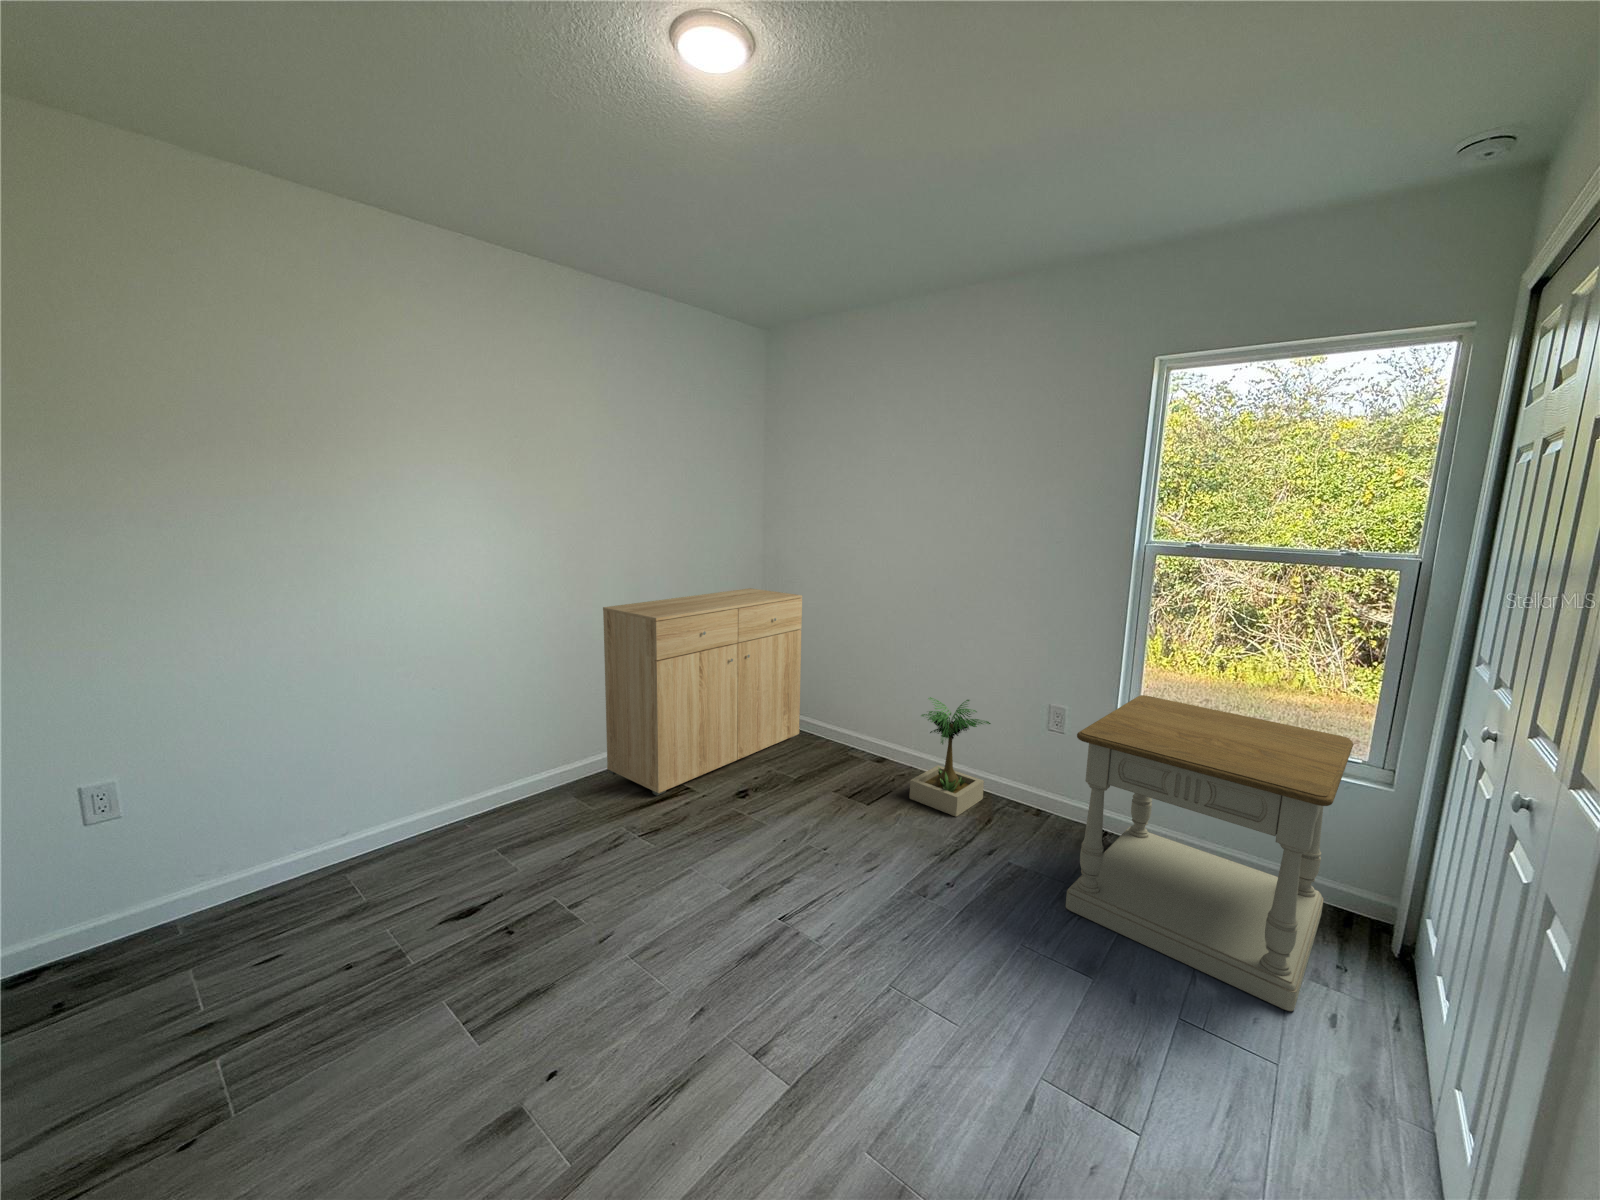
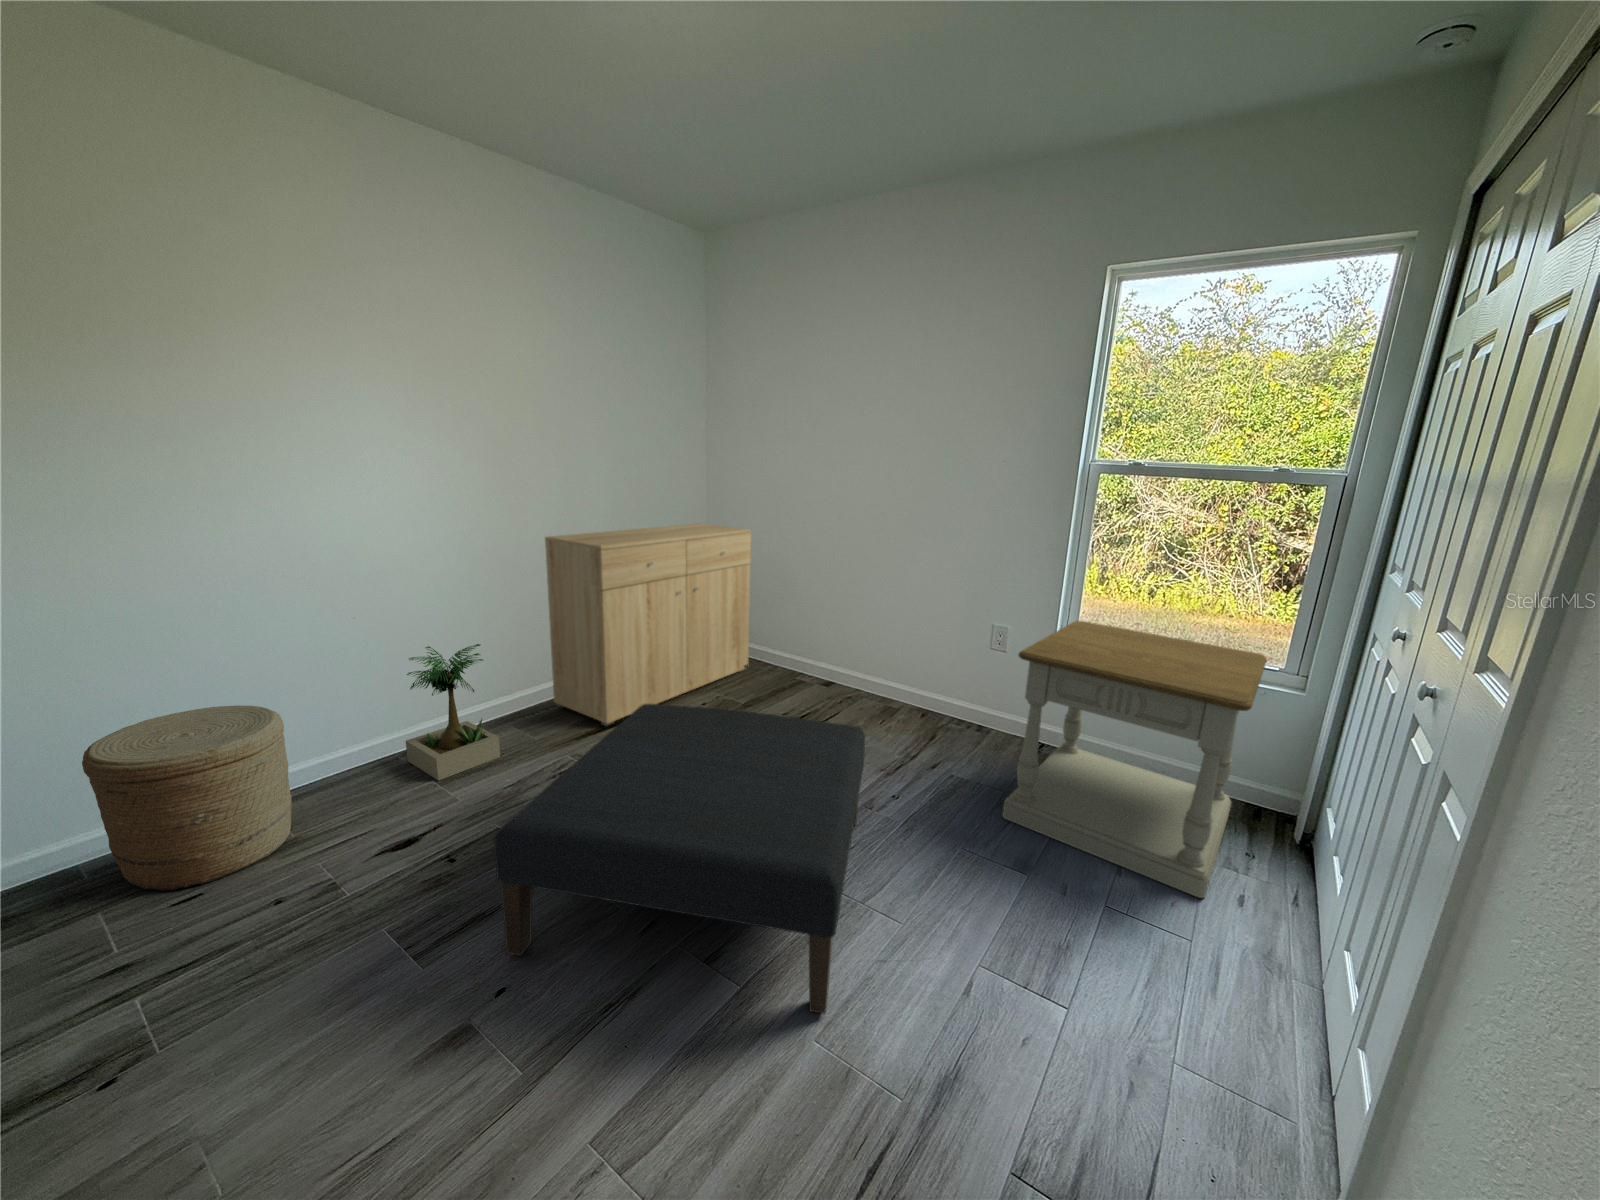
potted plant: present [909,697,991,817] -> present [406,644,500,780]
woven basket: none [189,775,365,957] -> present [82,705,292,891]
ottoman: none [551,779,917,1123] -> present [494,704,865,1014]

